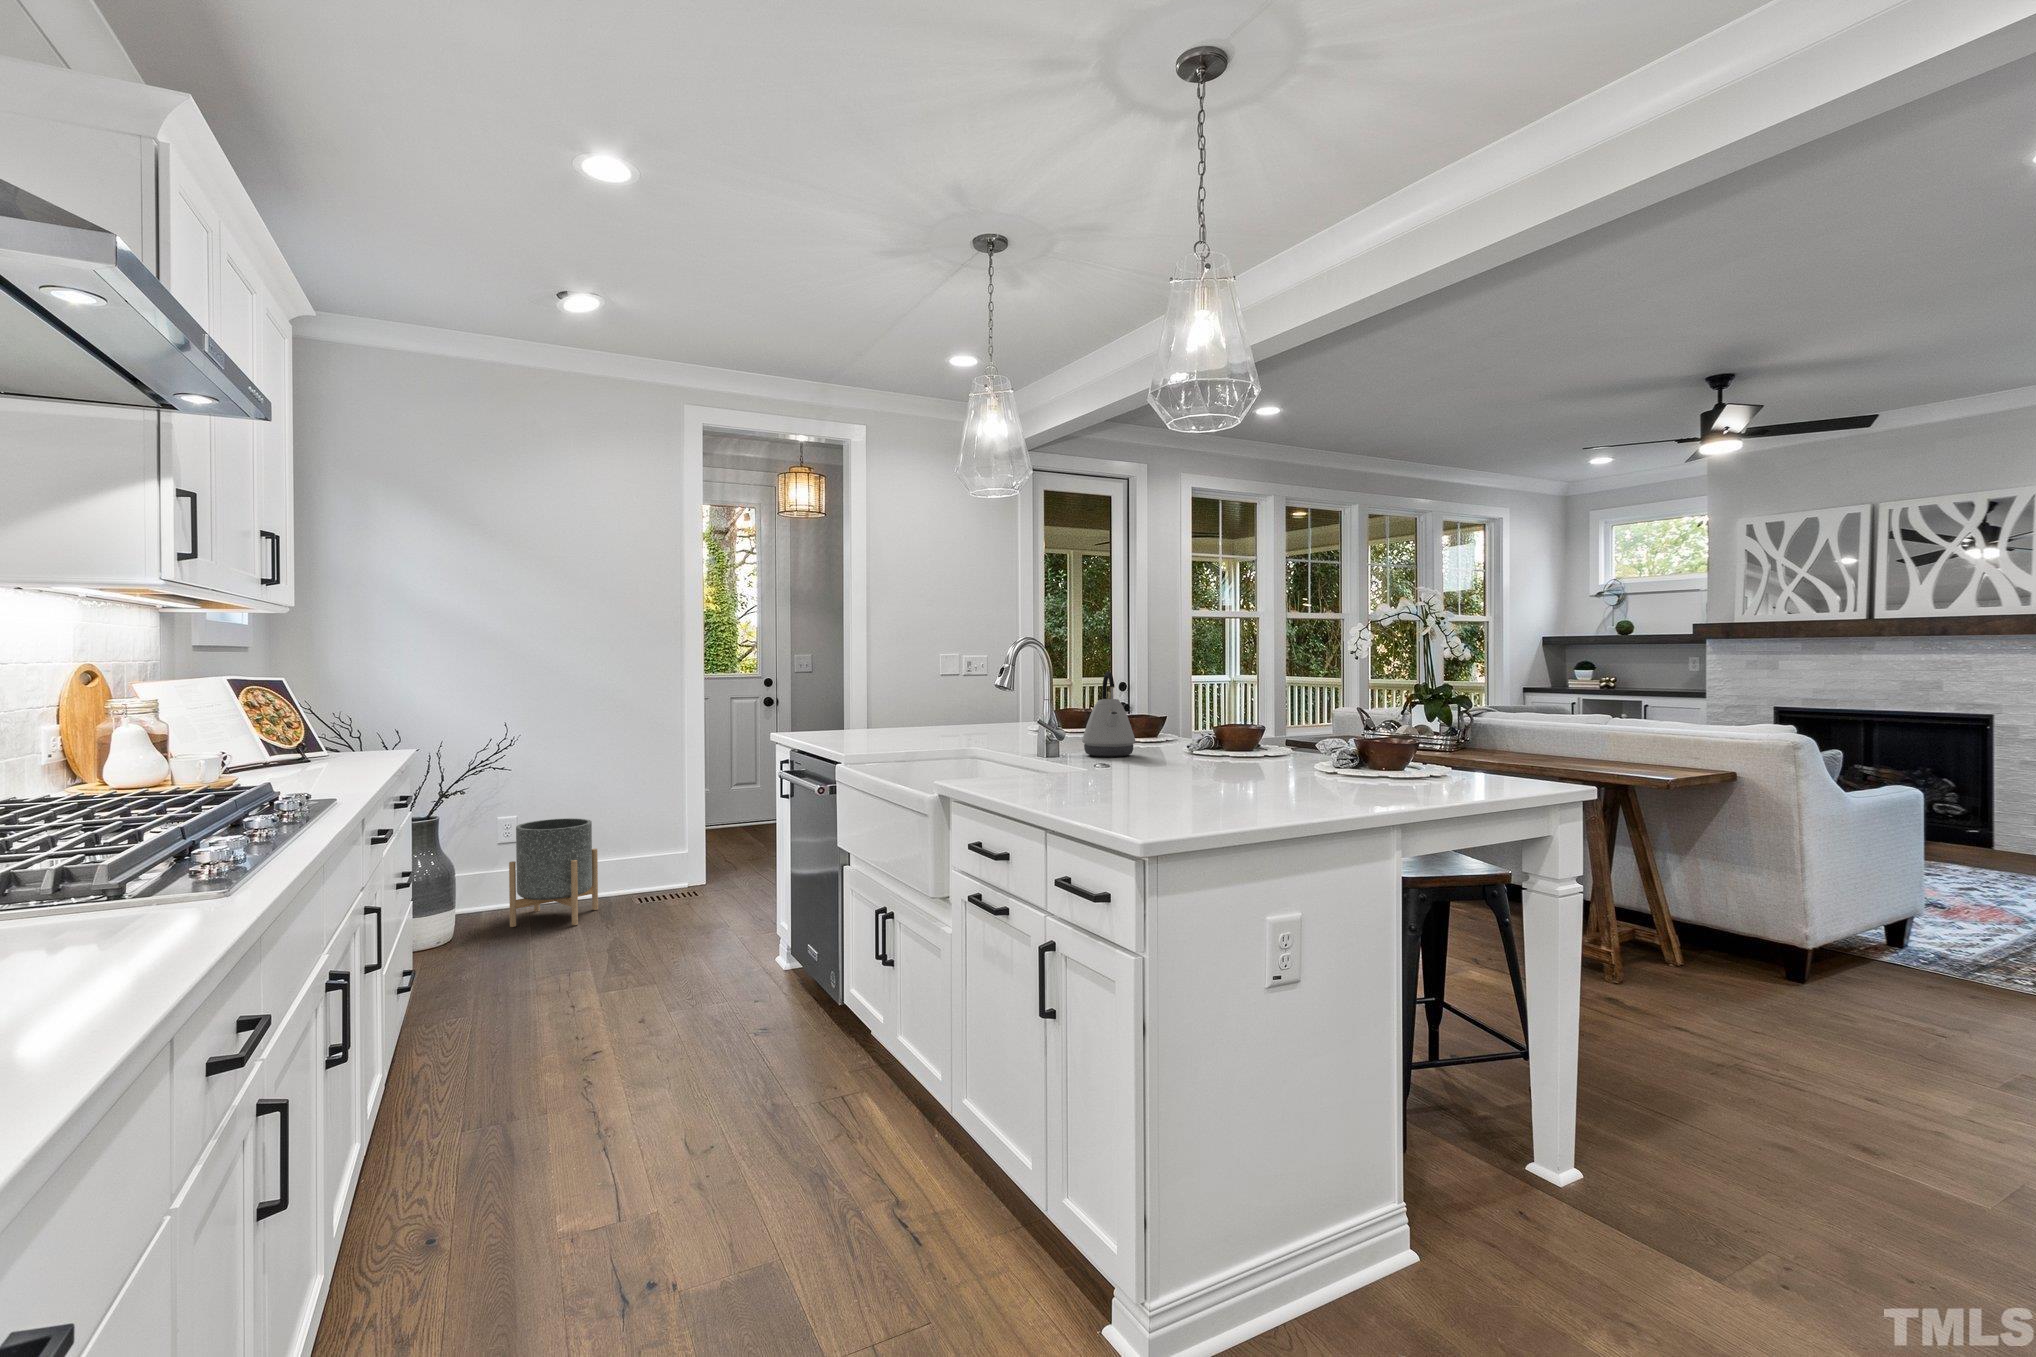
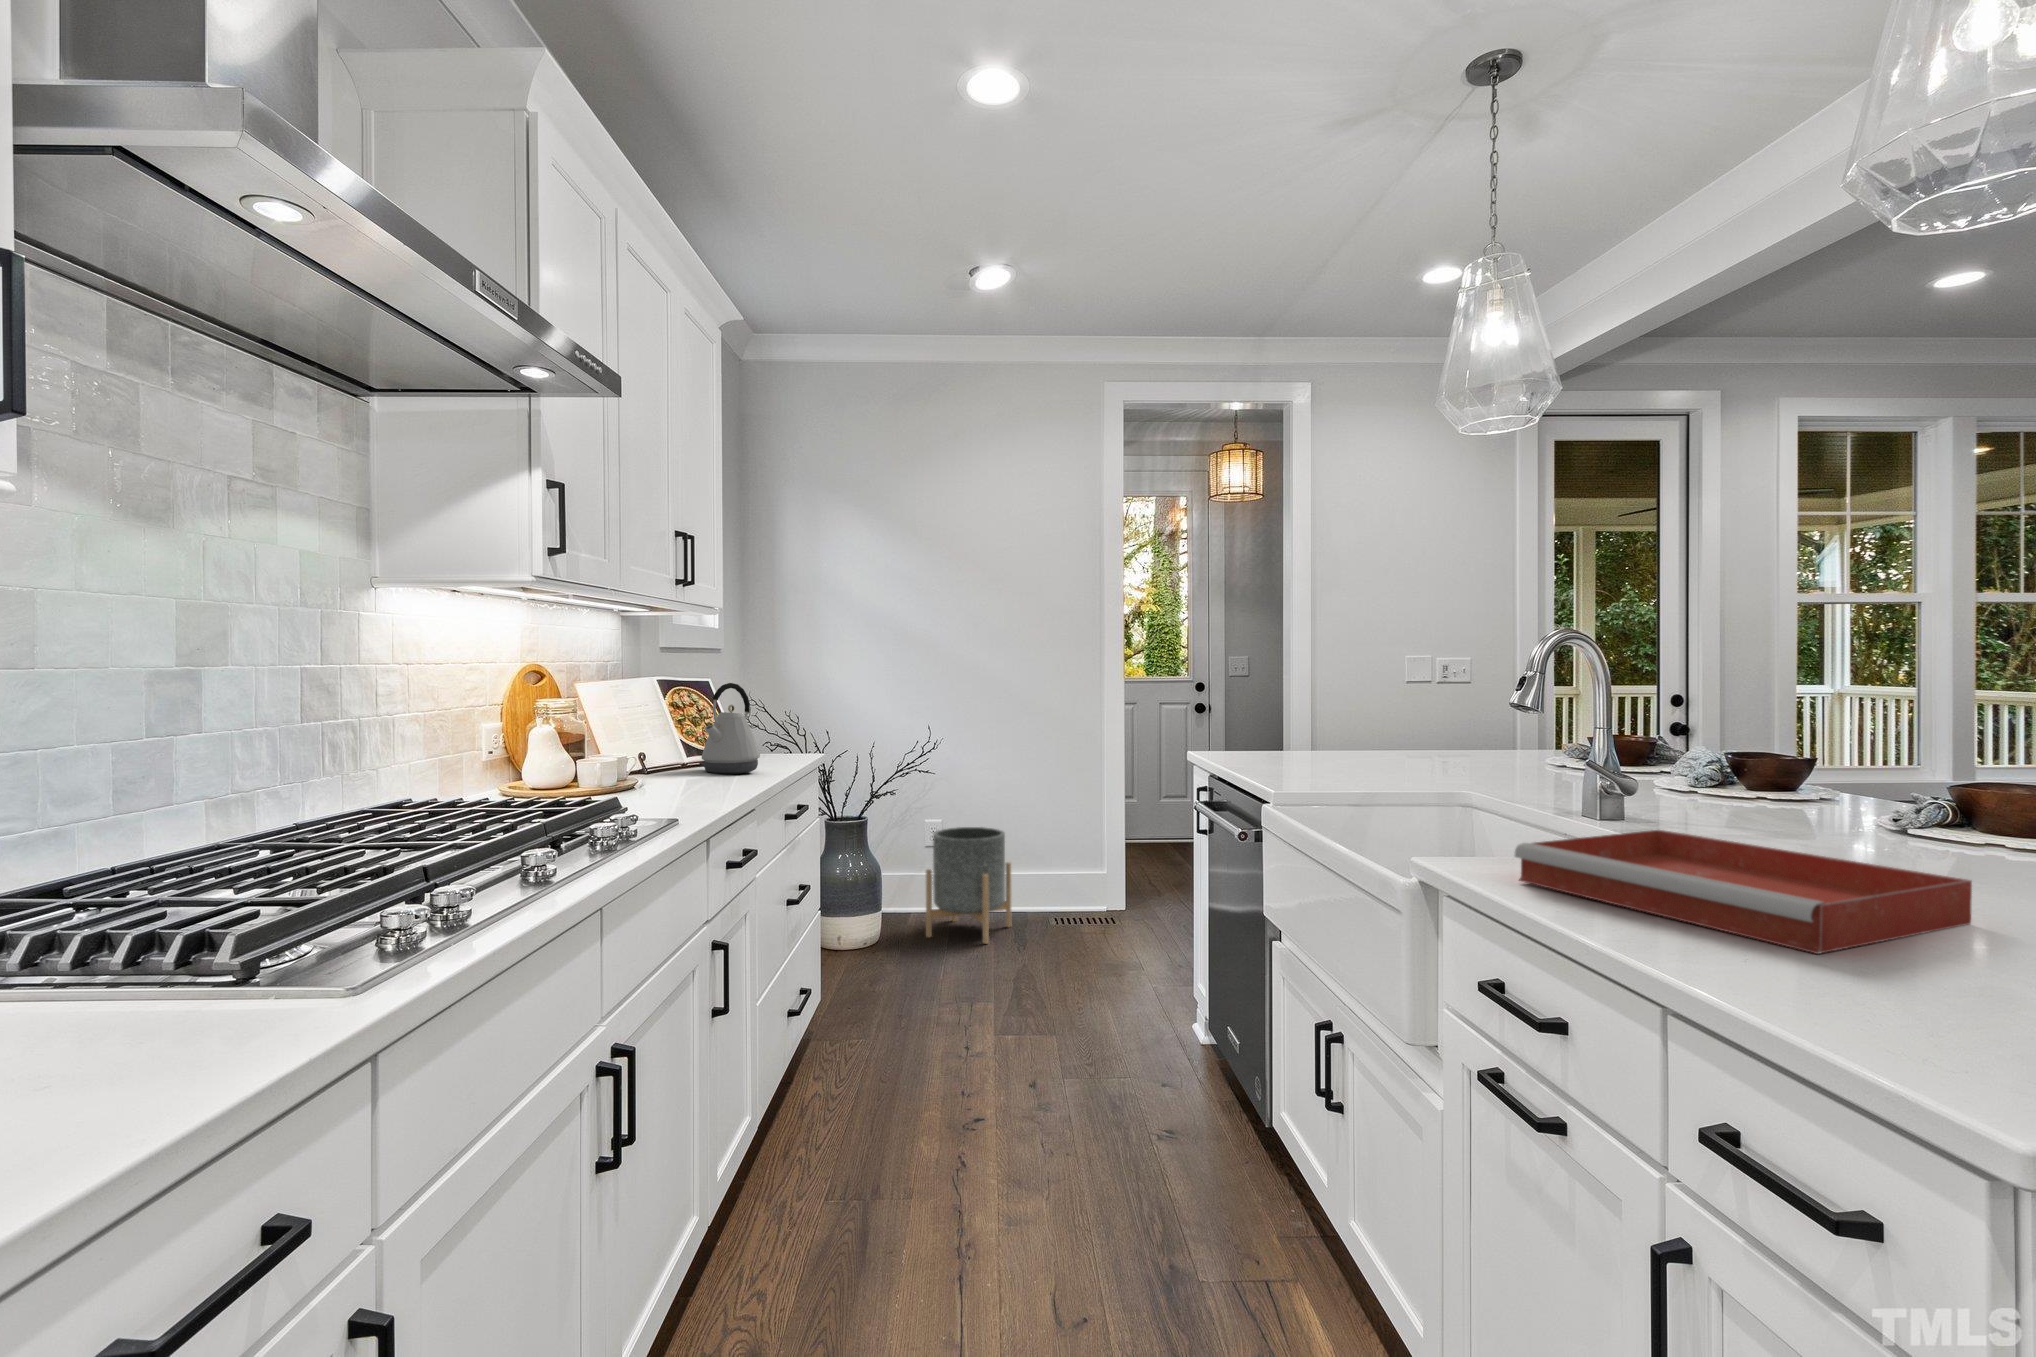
kettle: present [1082,671,1135,757] -> present [702,683,760,774]
tray: none [988,755,1186,800] -> present [1514,830,1972,954]

